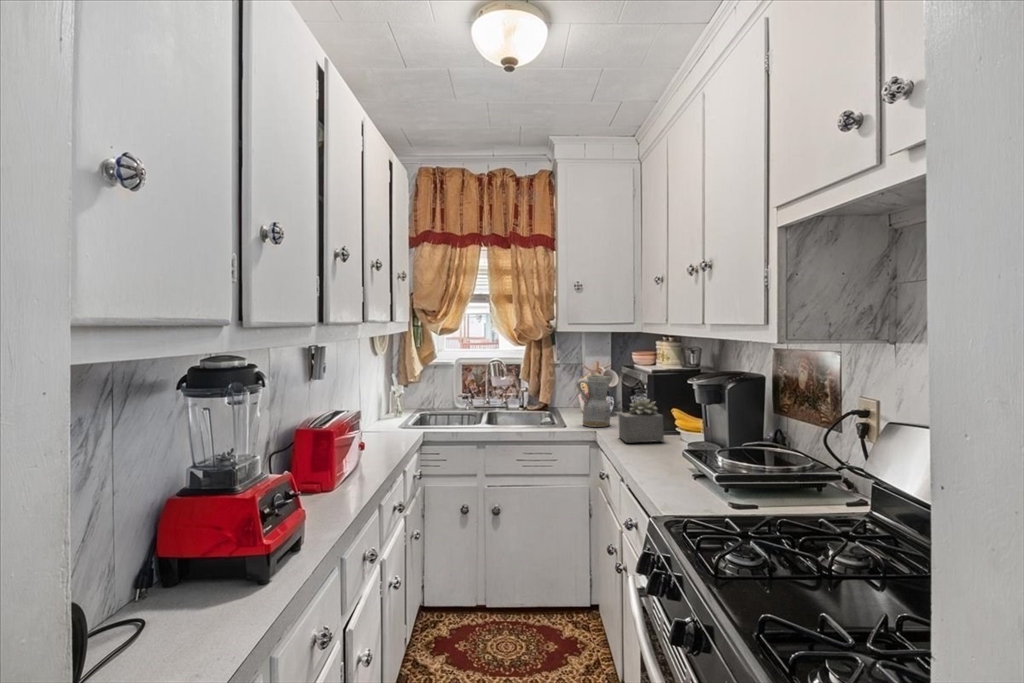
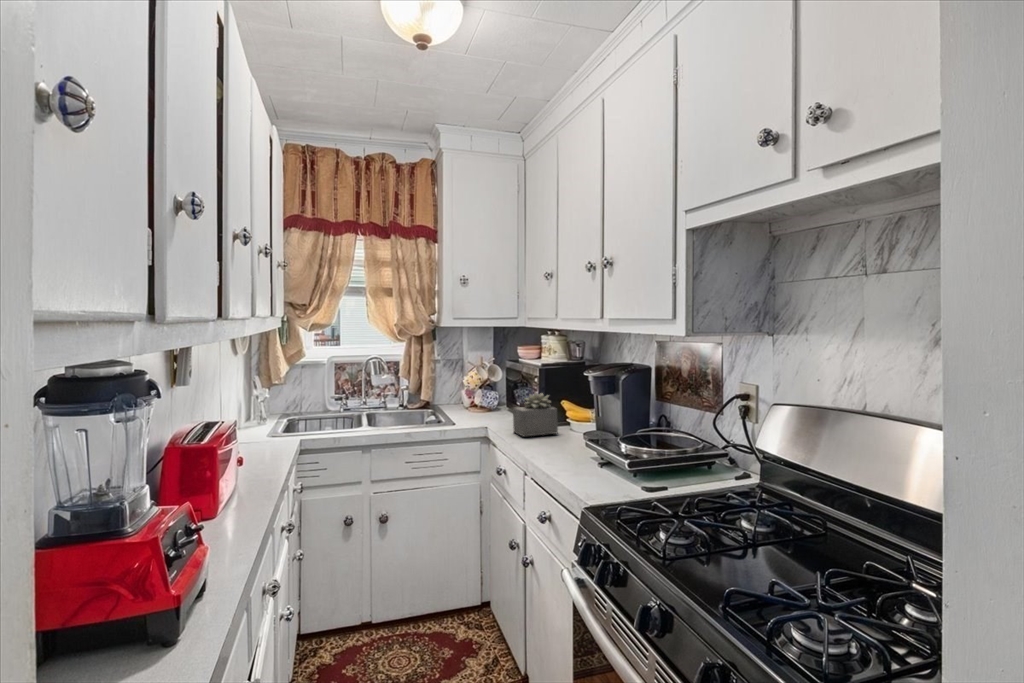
ceramic pitcher: present [577,375,611,427] -> none [466,371,500,423]

